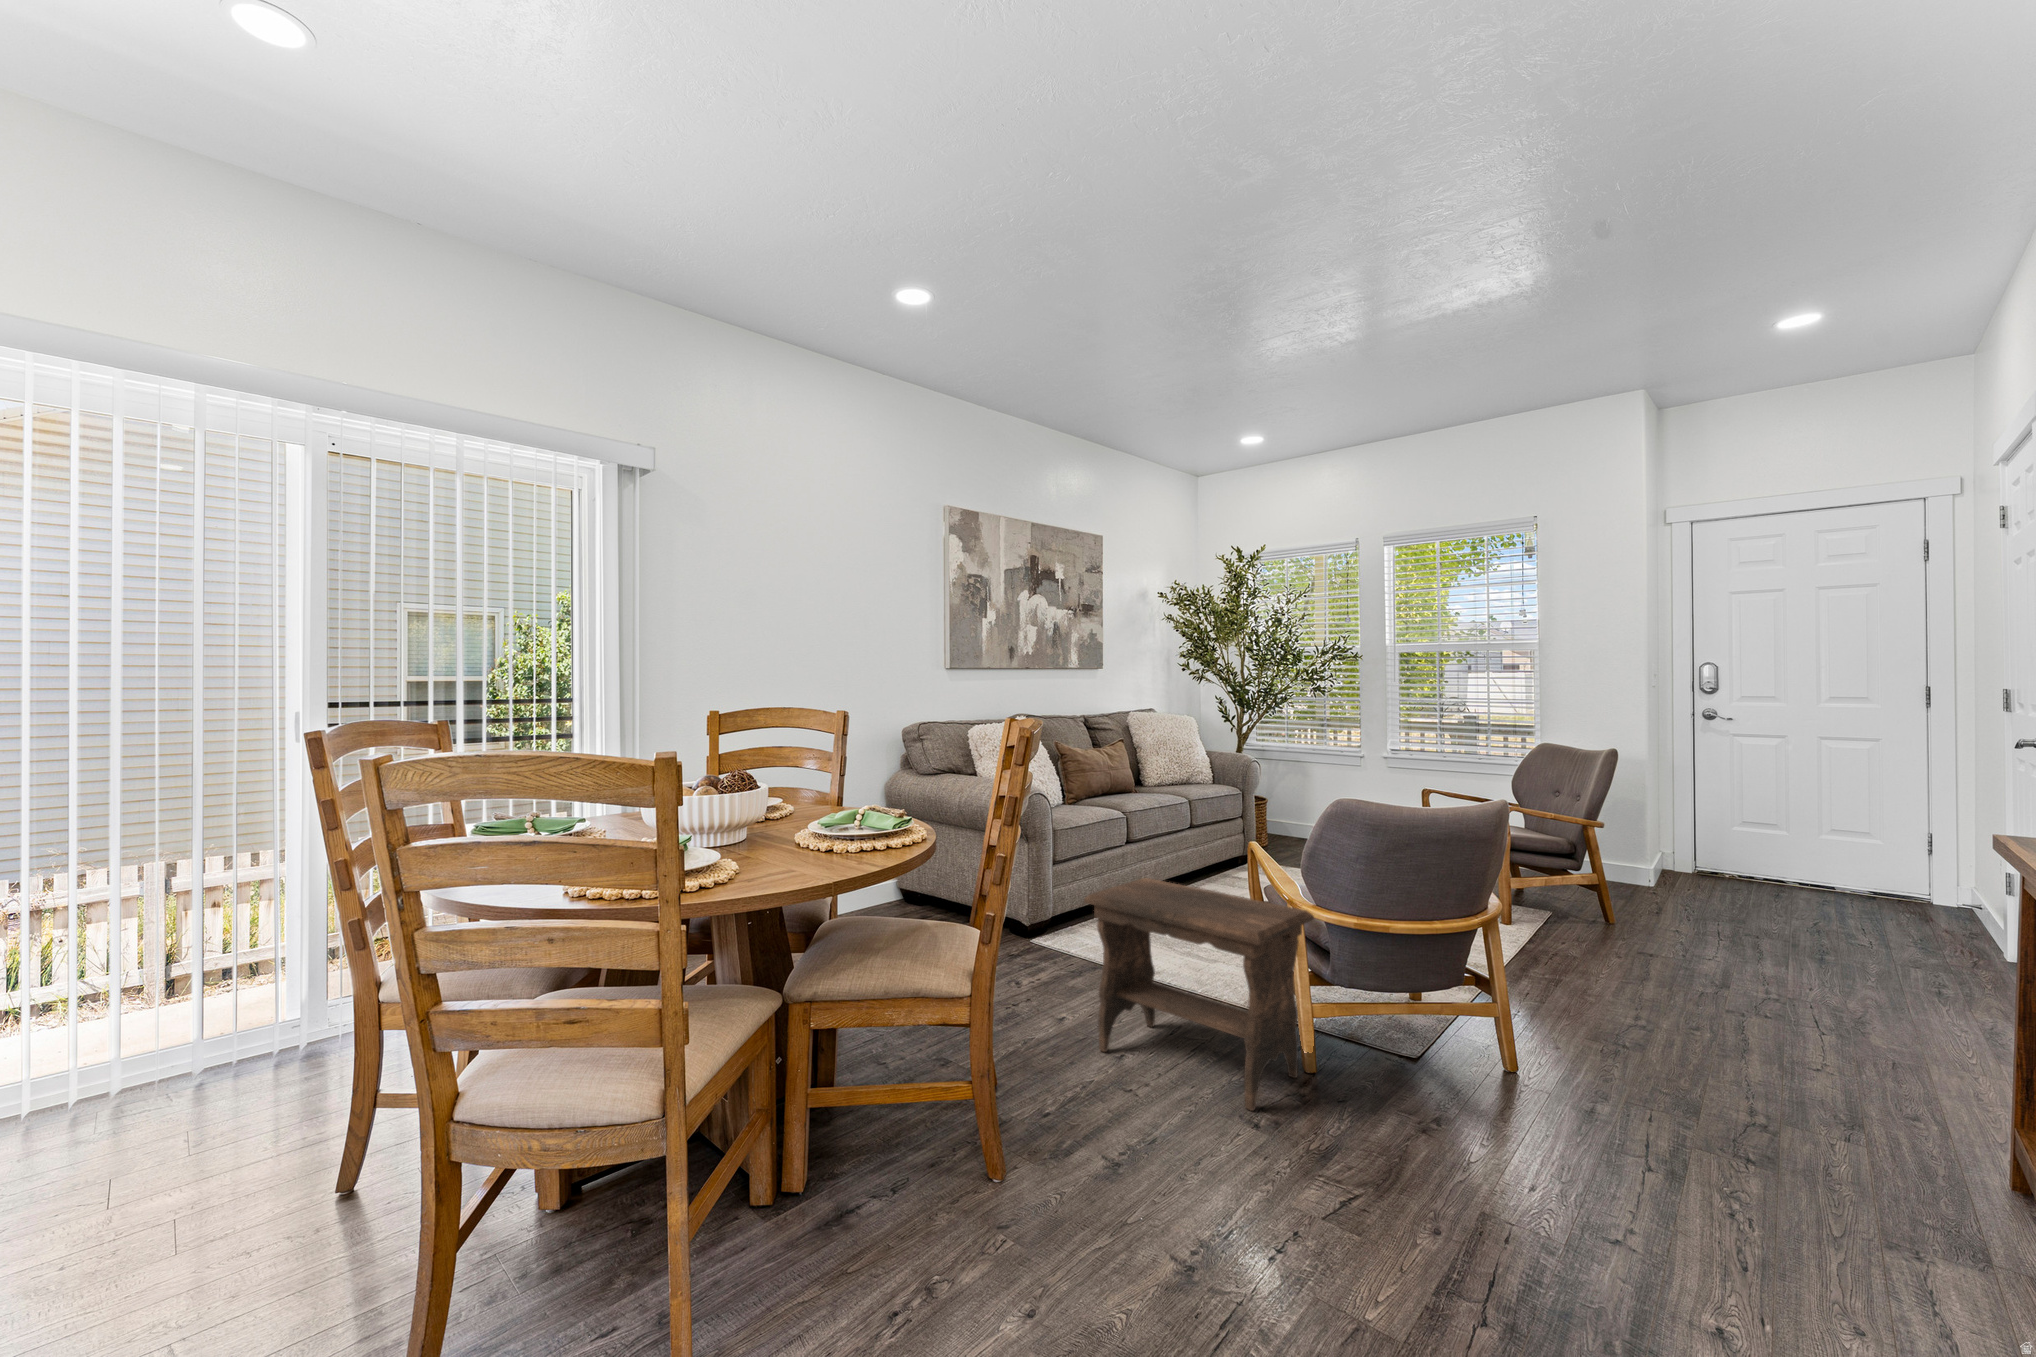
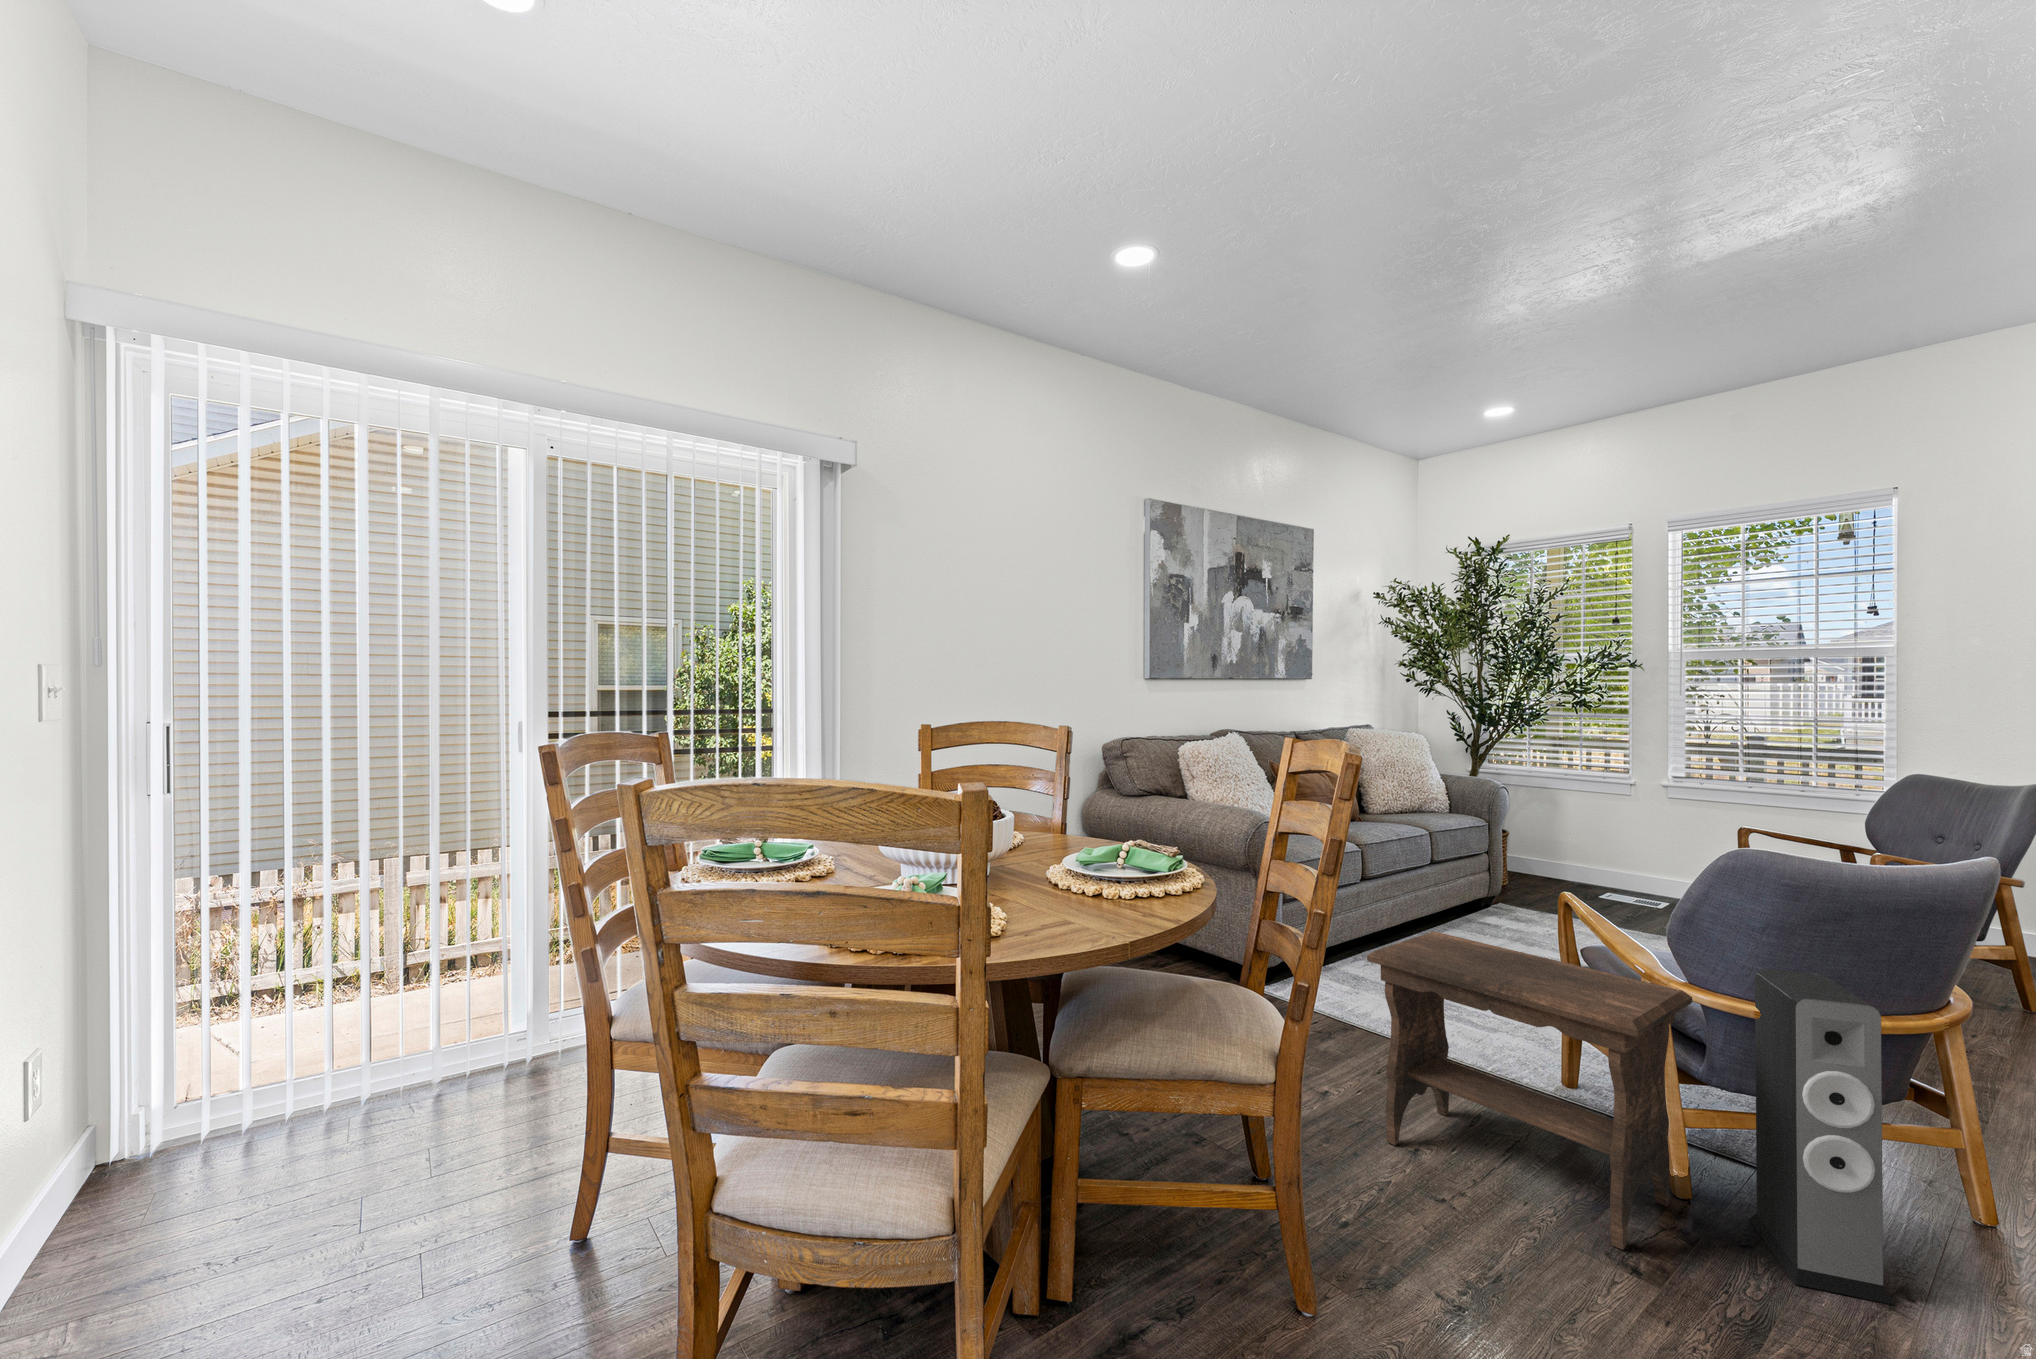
speaker: none [1350,890,1426,1129] -> present [1749,969,1893,1305]

